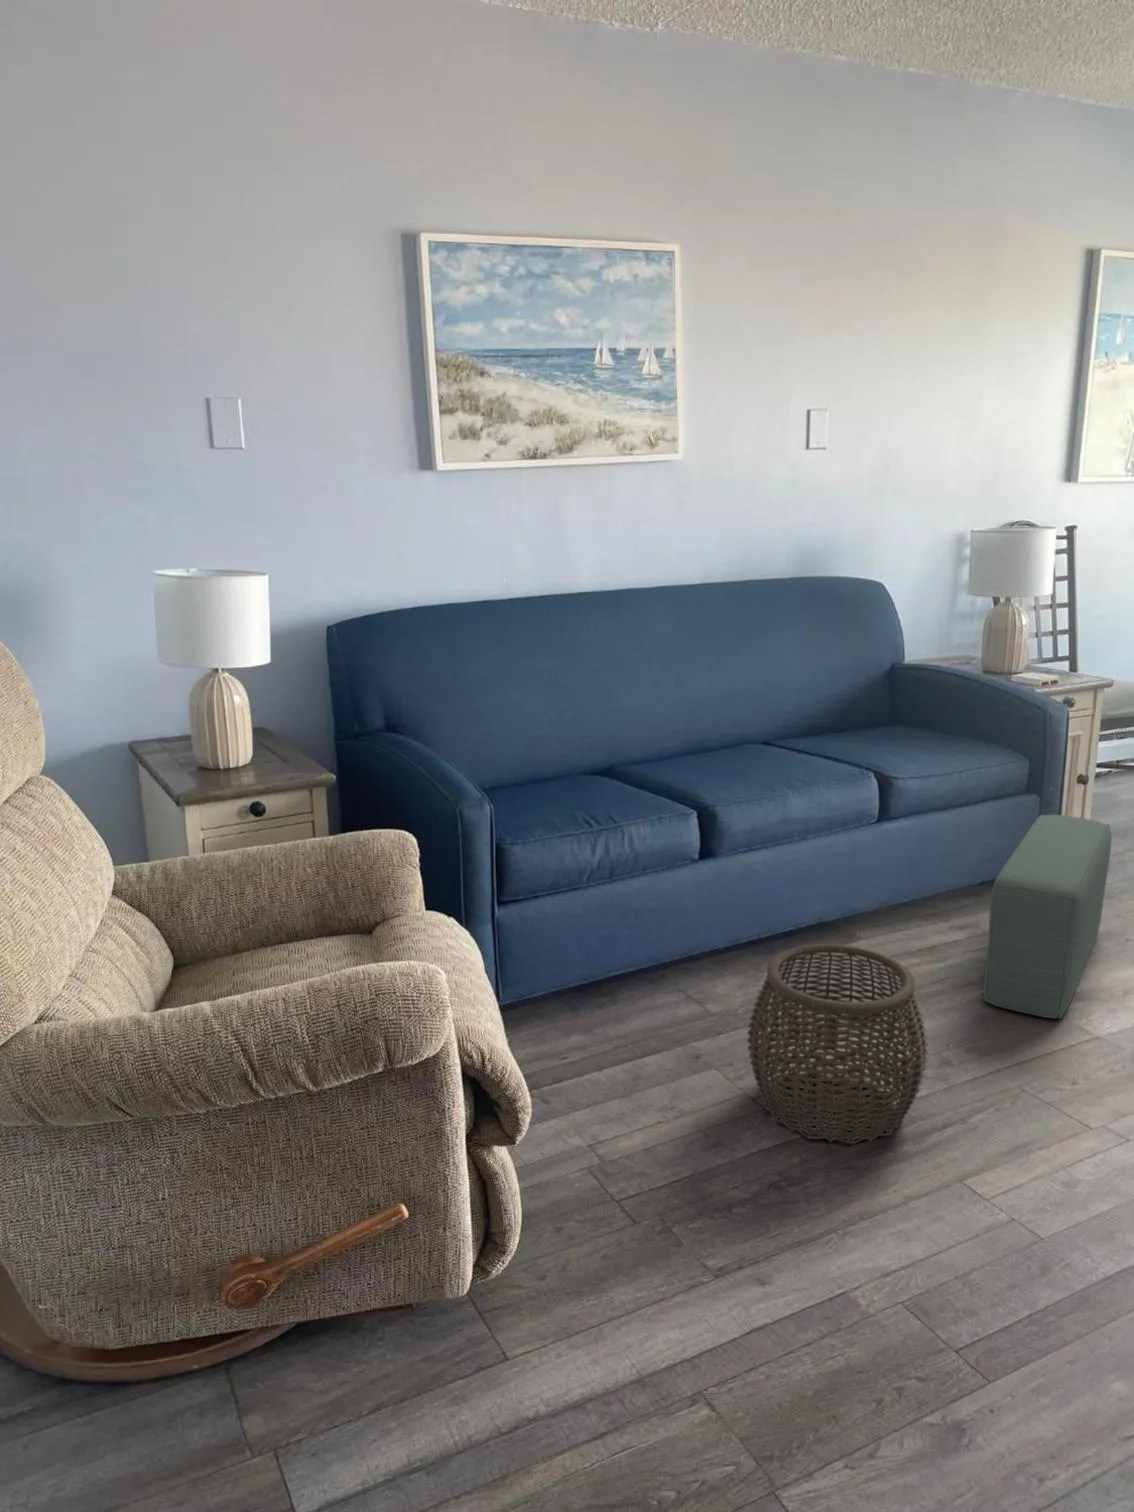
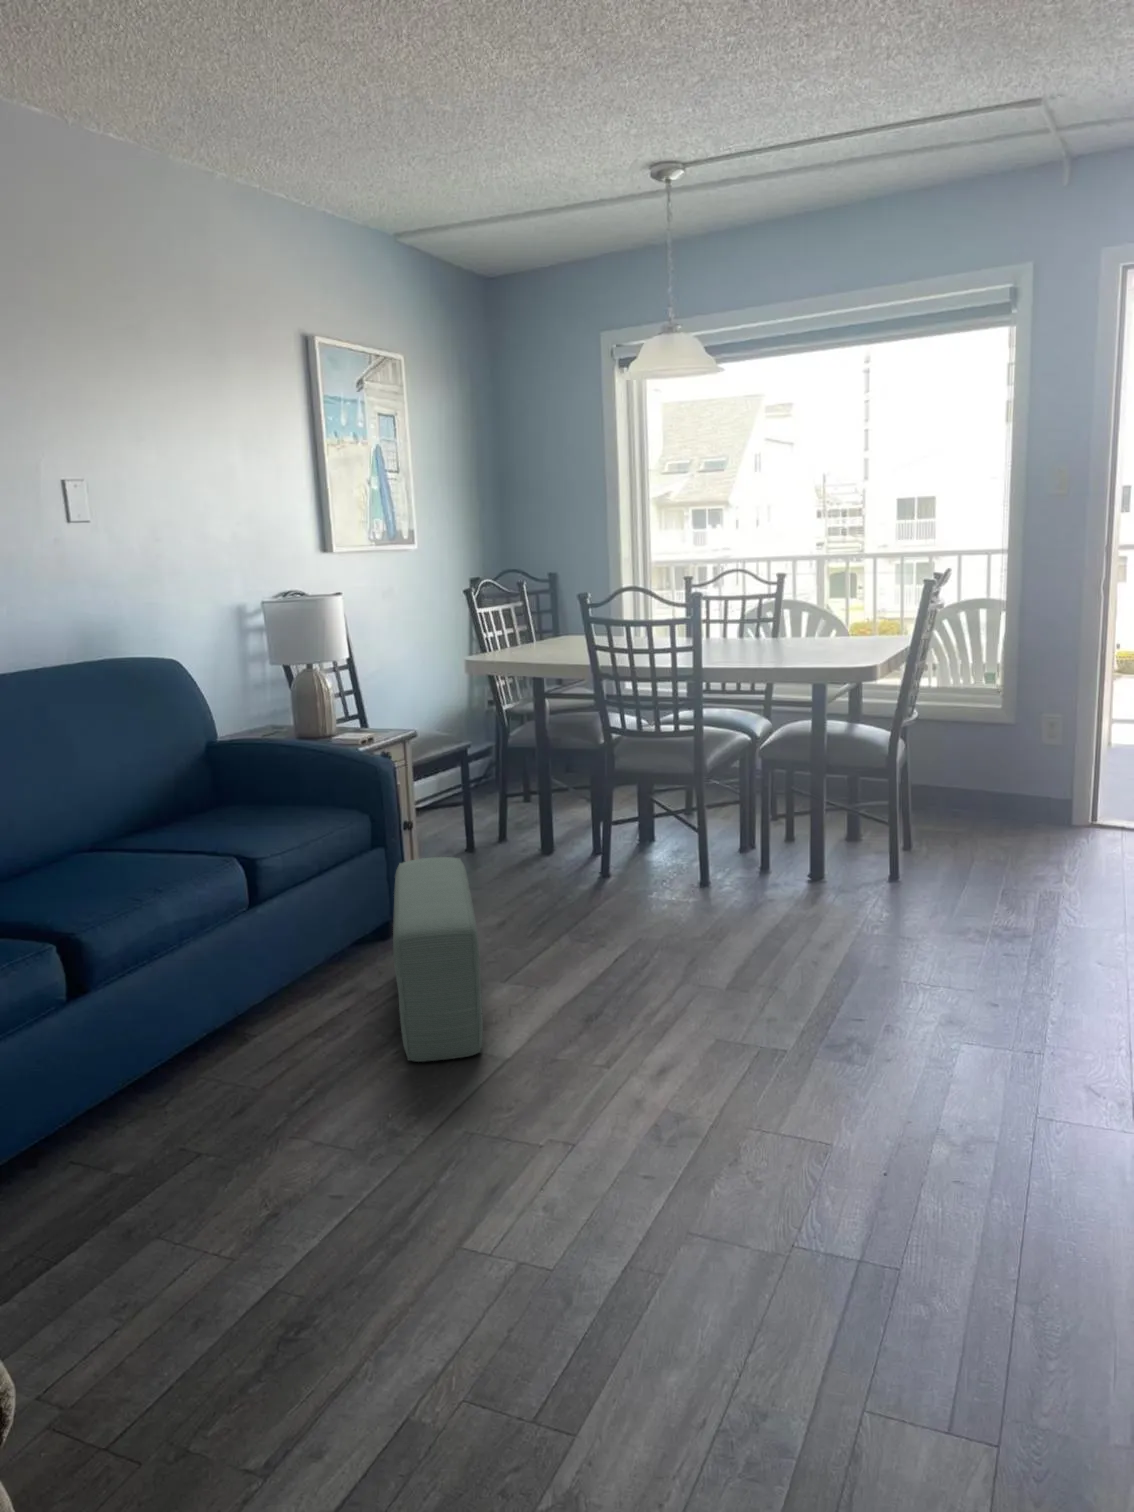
woven basket: present [747,944,928,1144] -> none [201,1047,410,1288]

